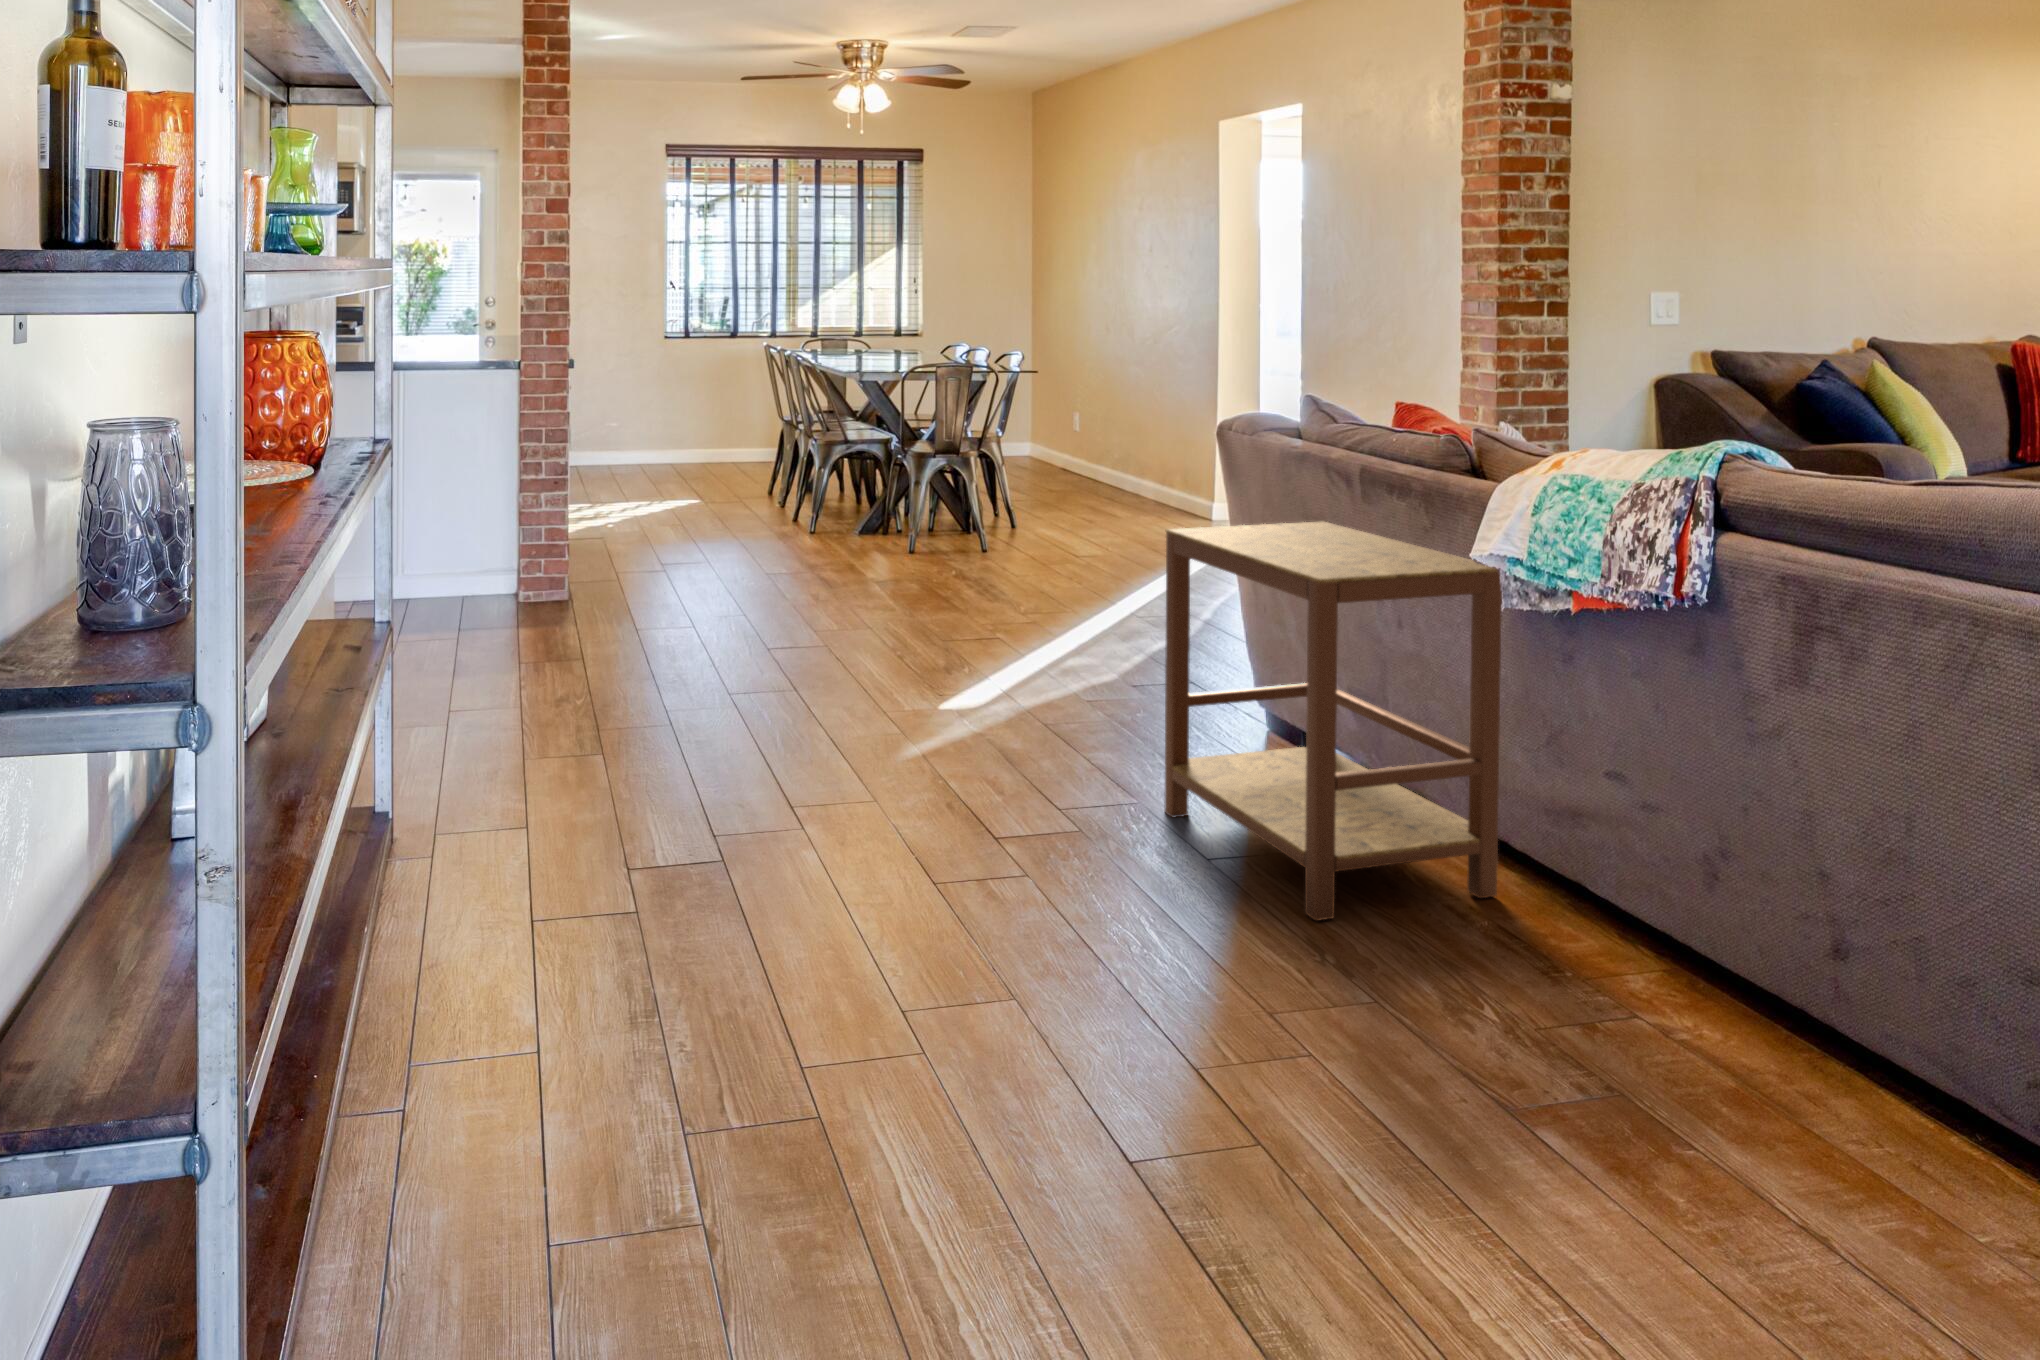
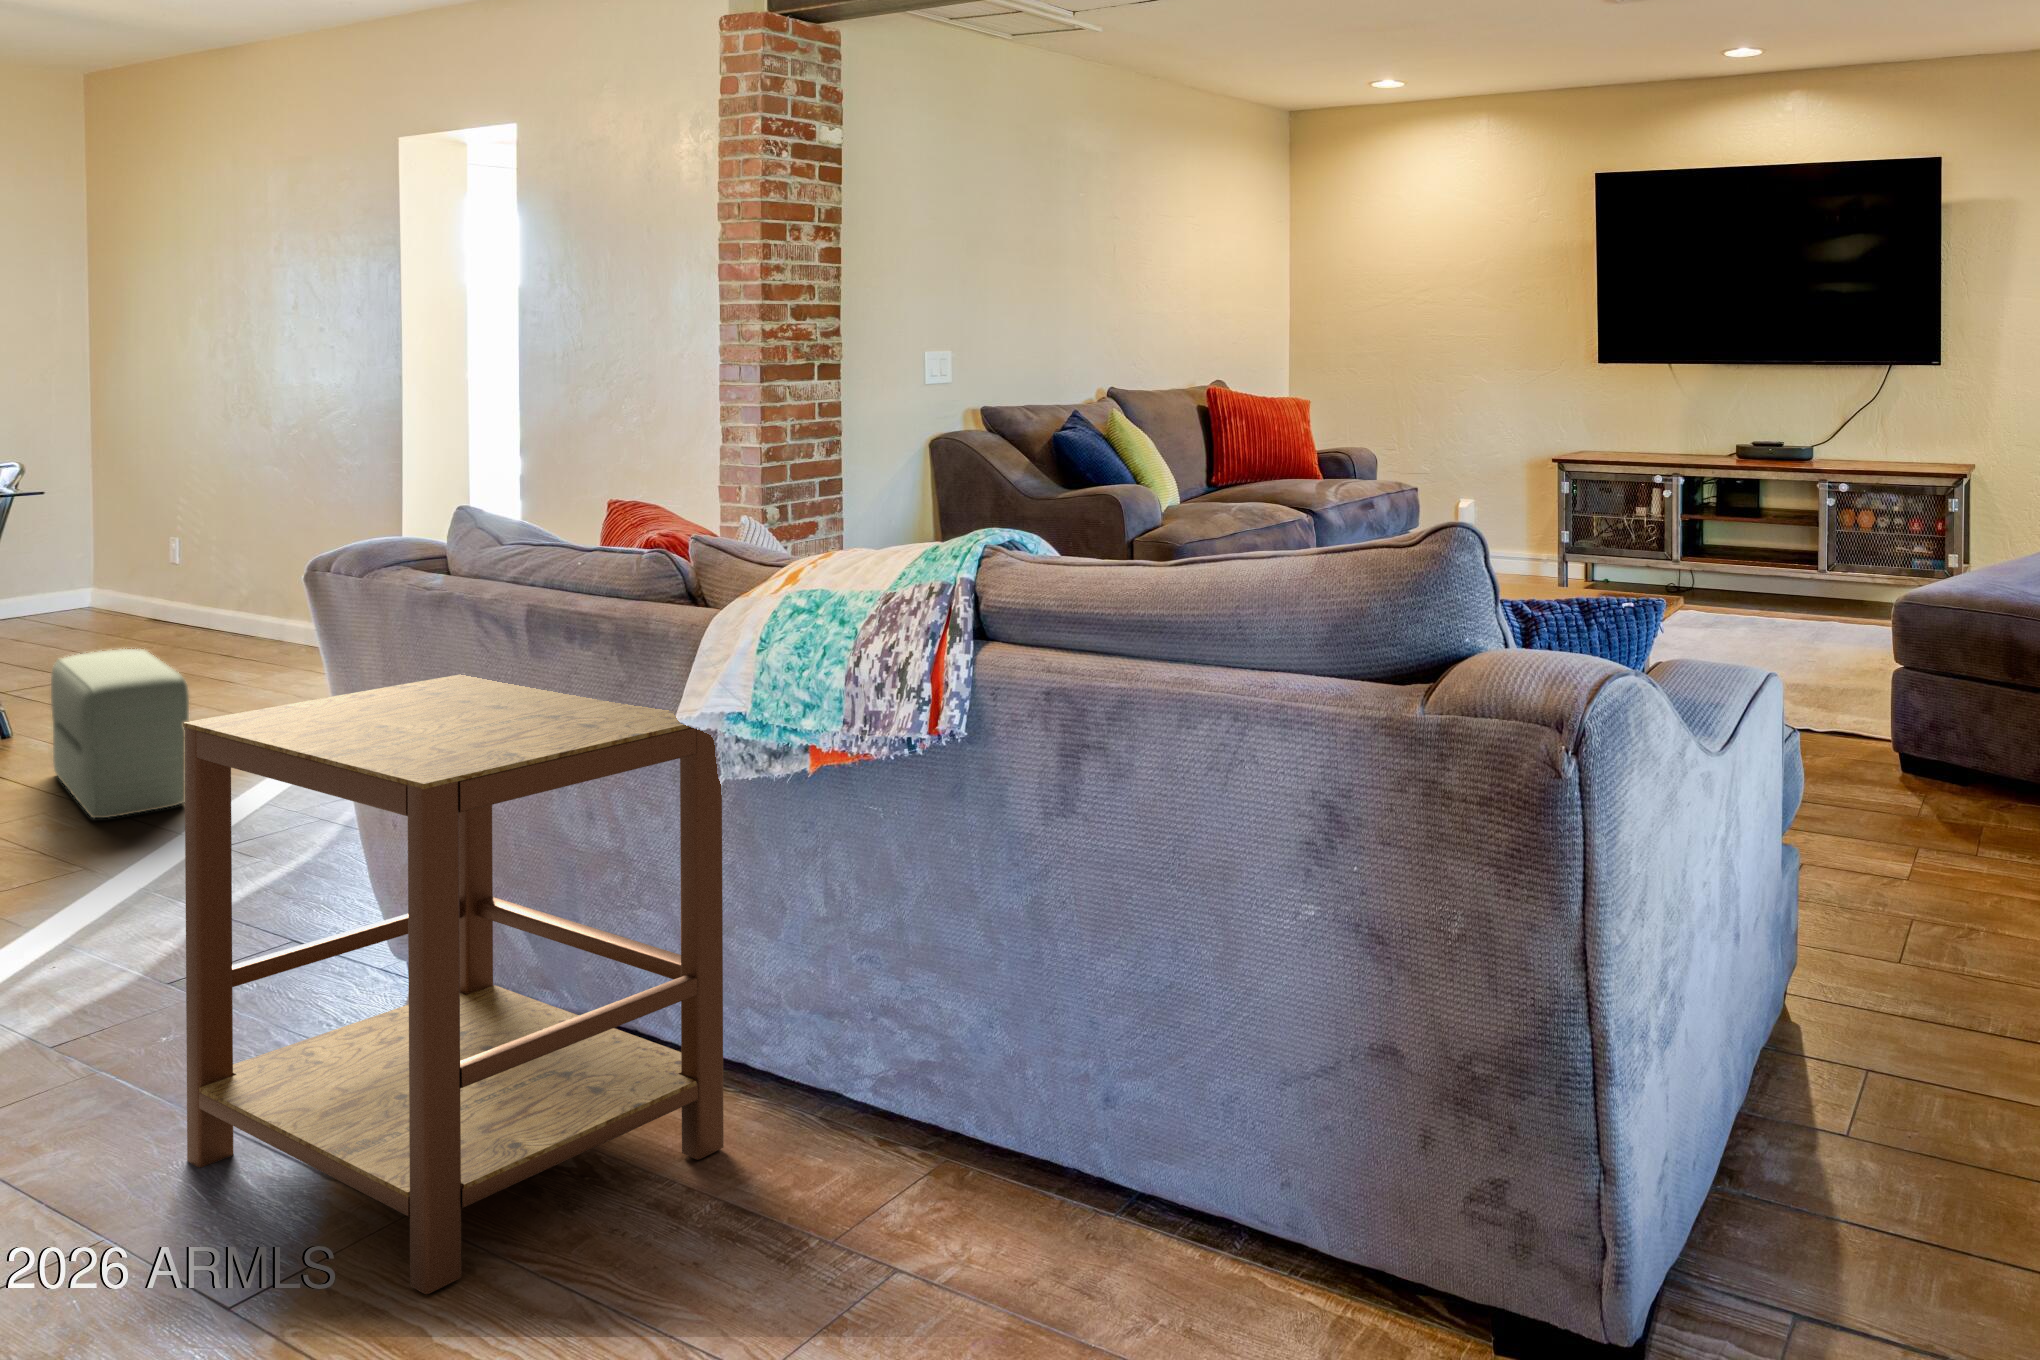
pouf: none [1034,498,1113,609] -> present [51,649,189,818]

